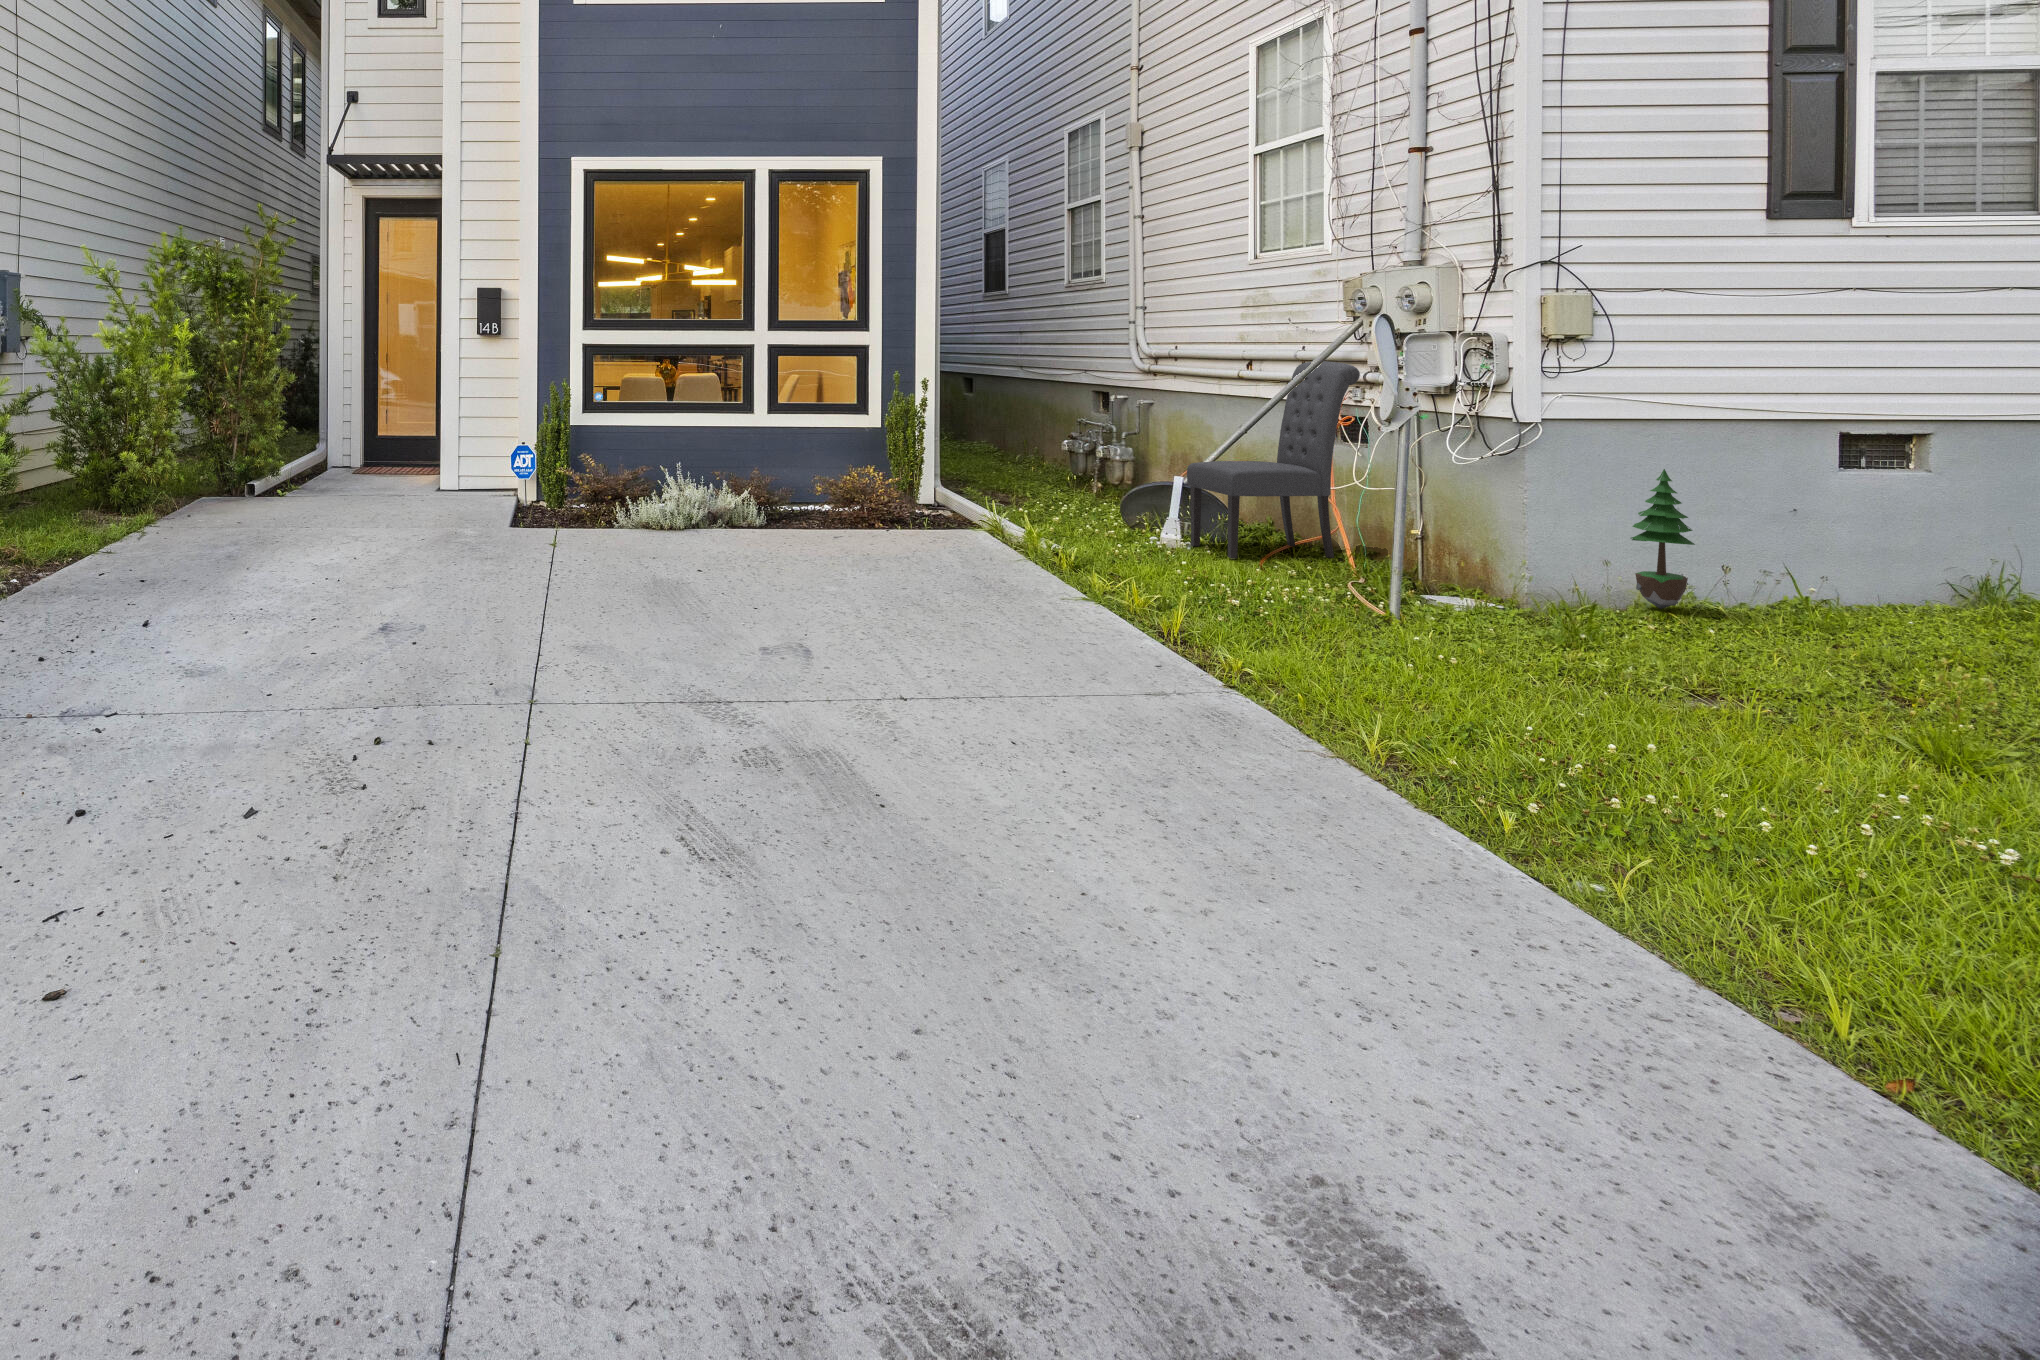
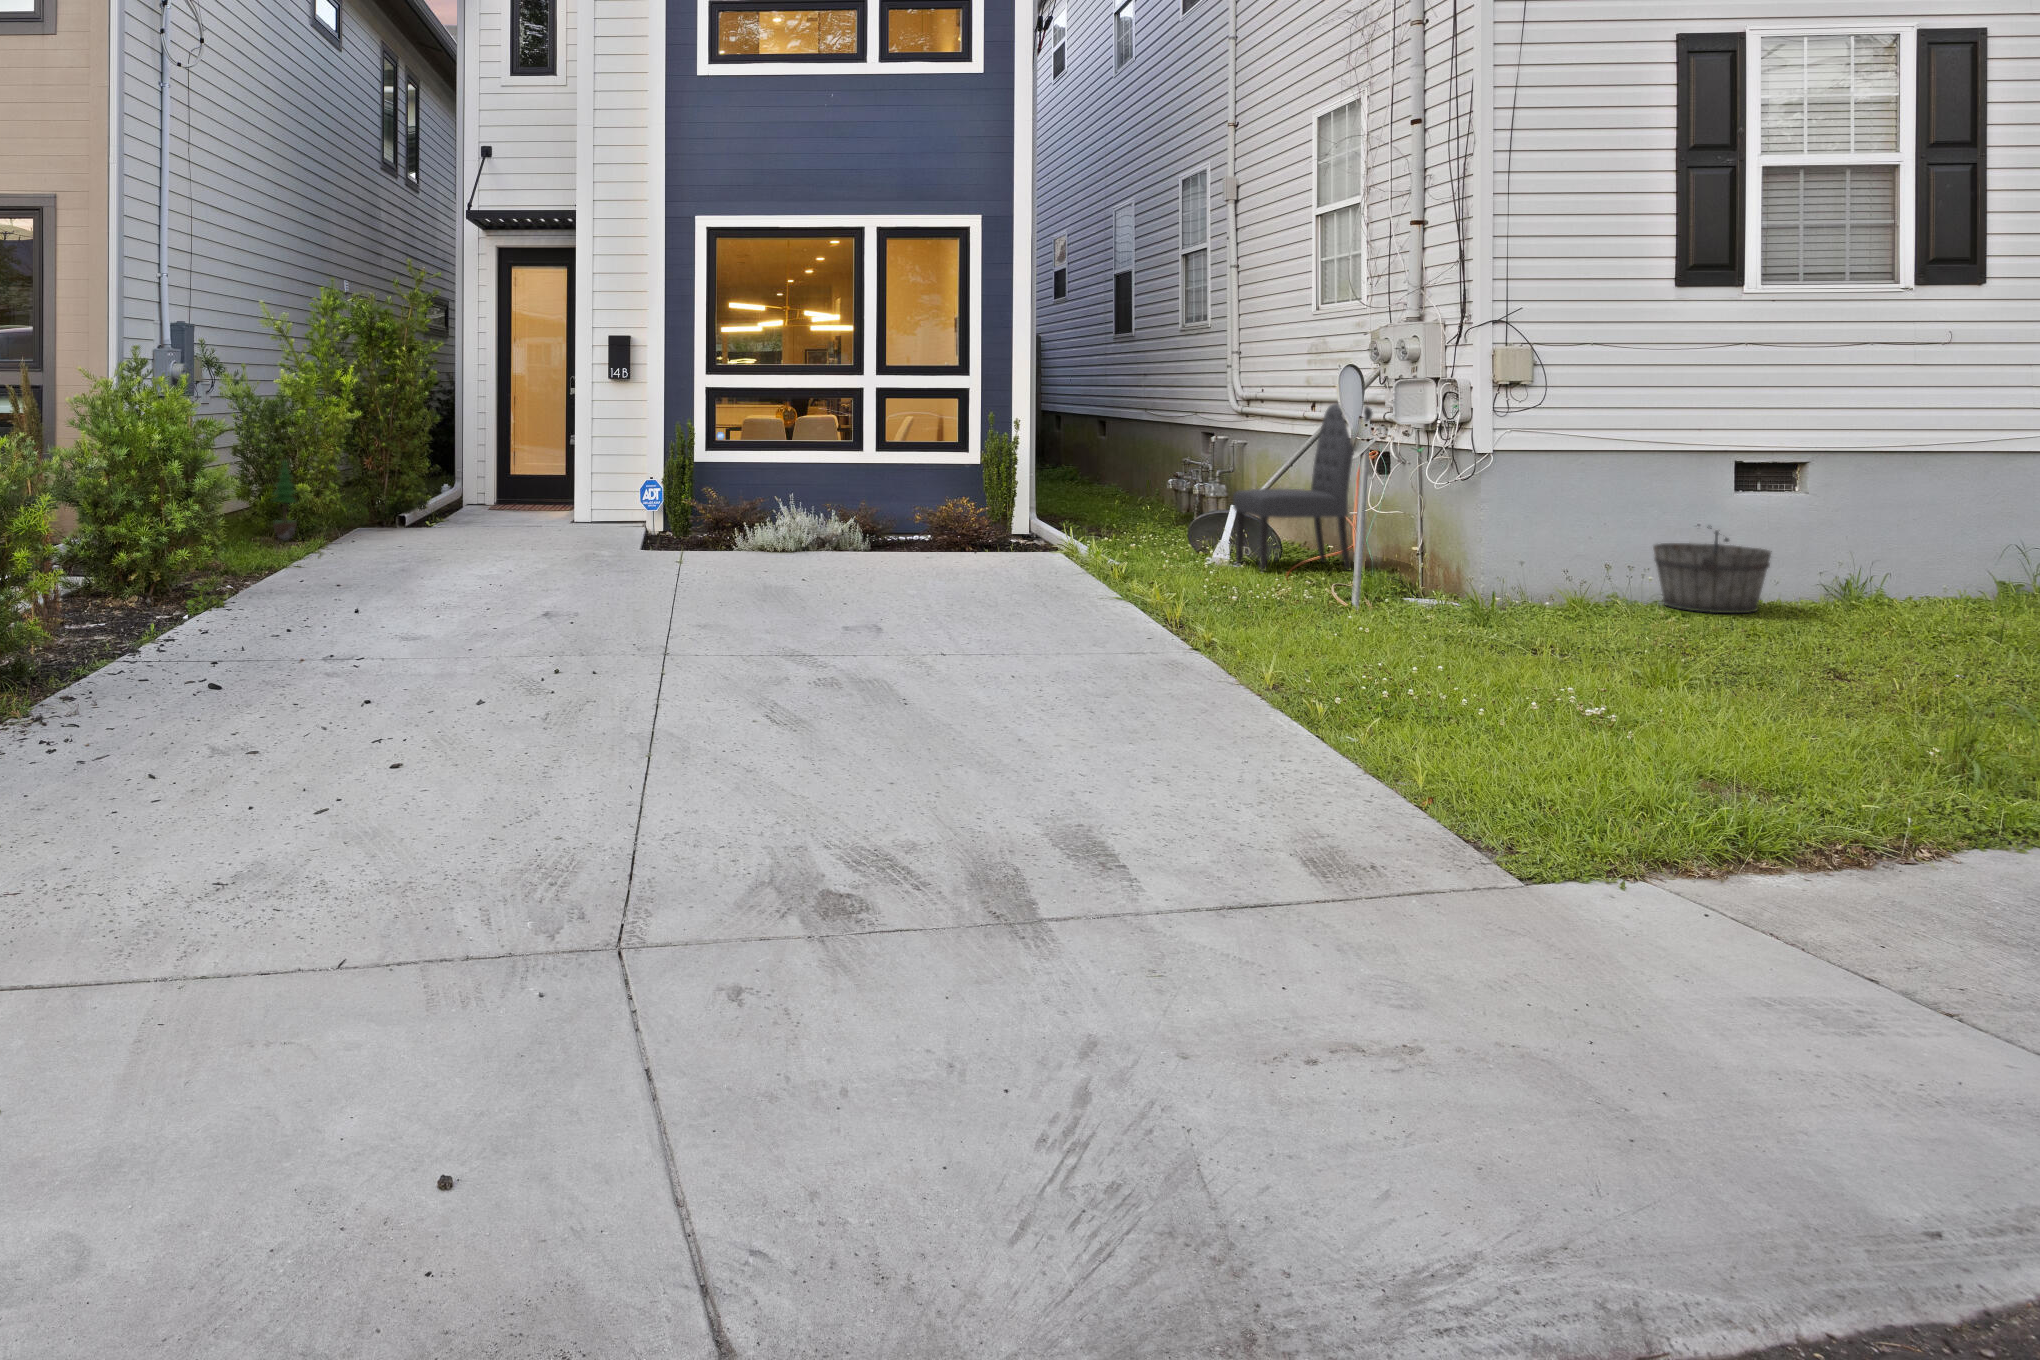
potted tree: present [1631,469,1695,609] -> present [273,461,297,541]
wooden bucket: none [1750,515,1921,628] -> present [1653,527,1771,613]

